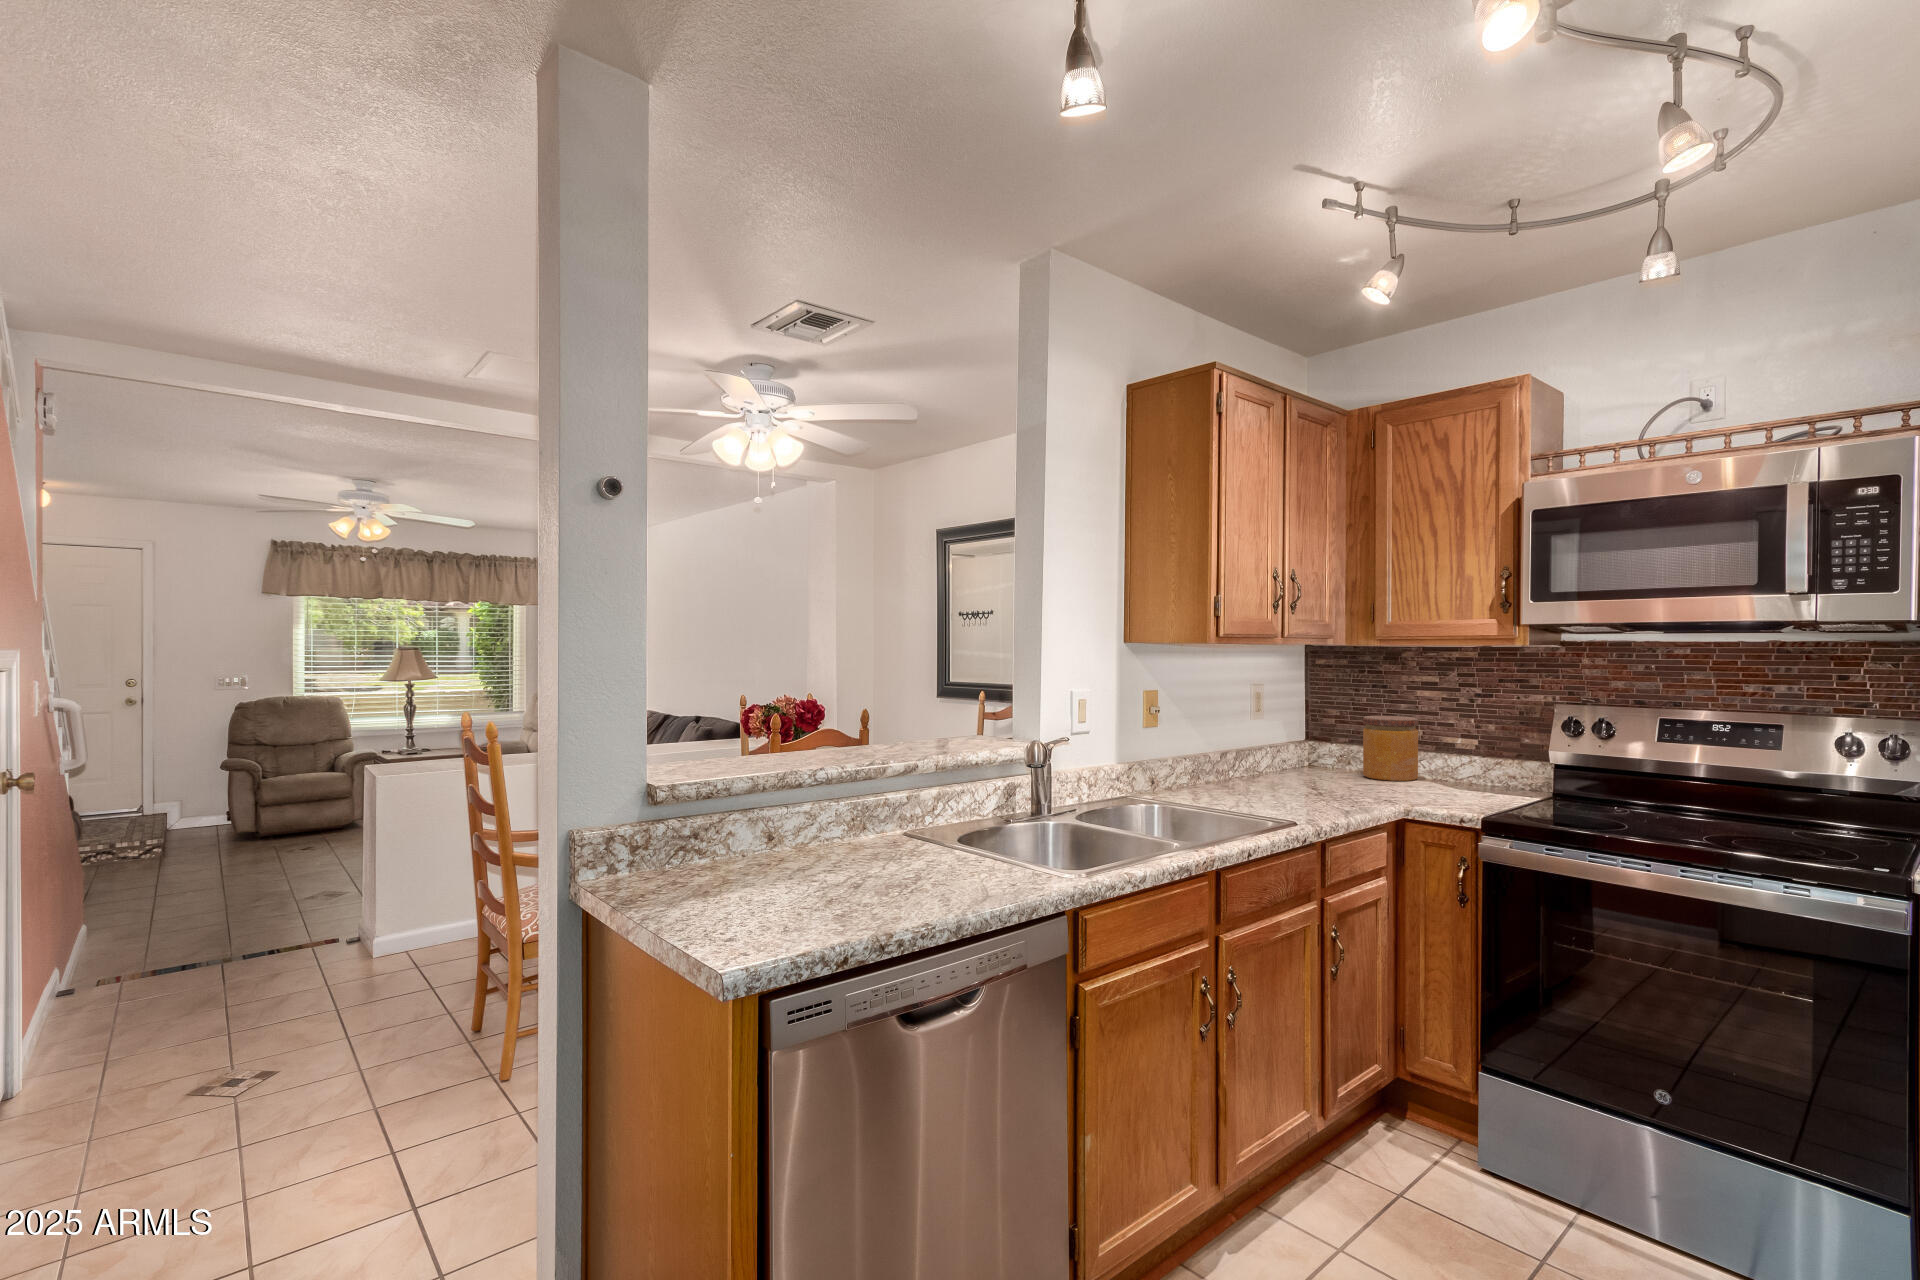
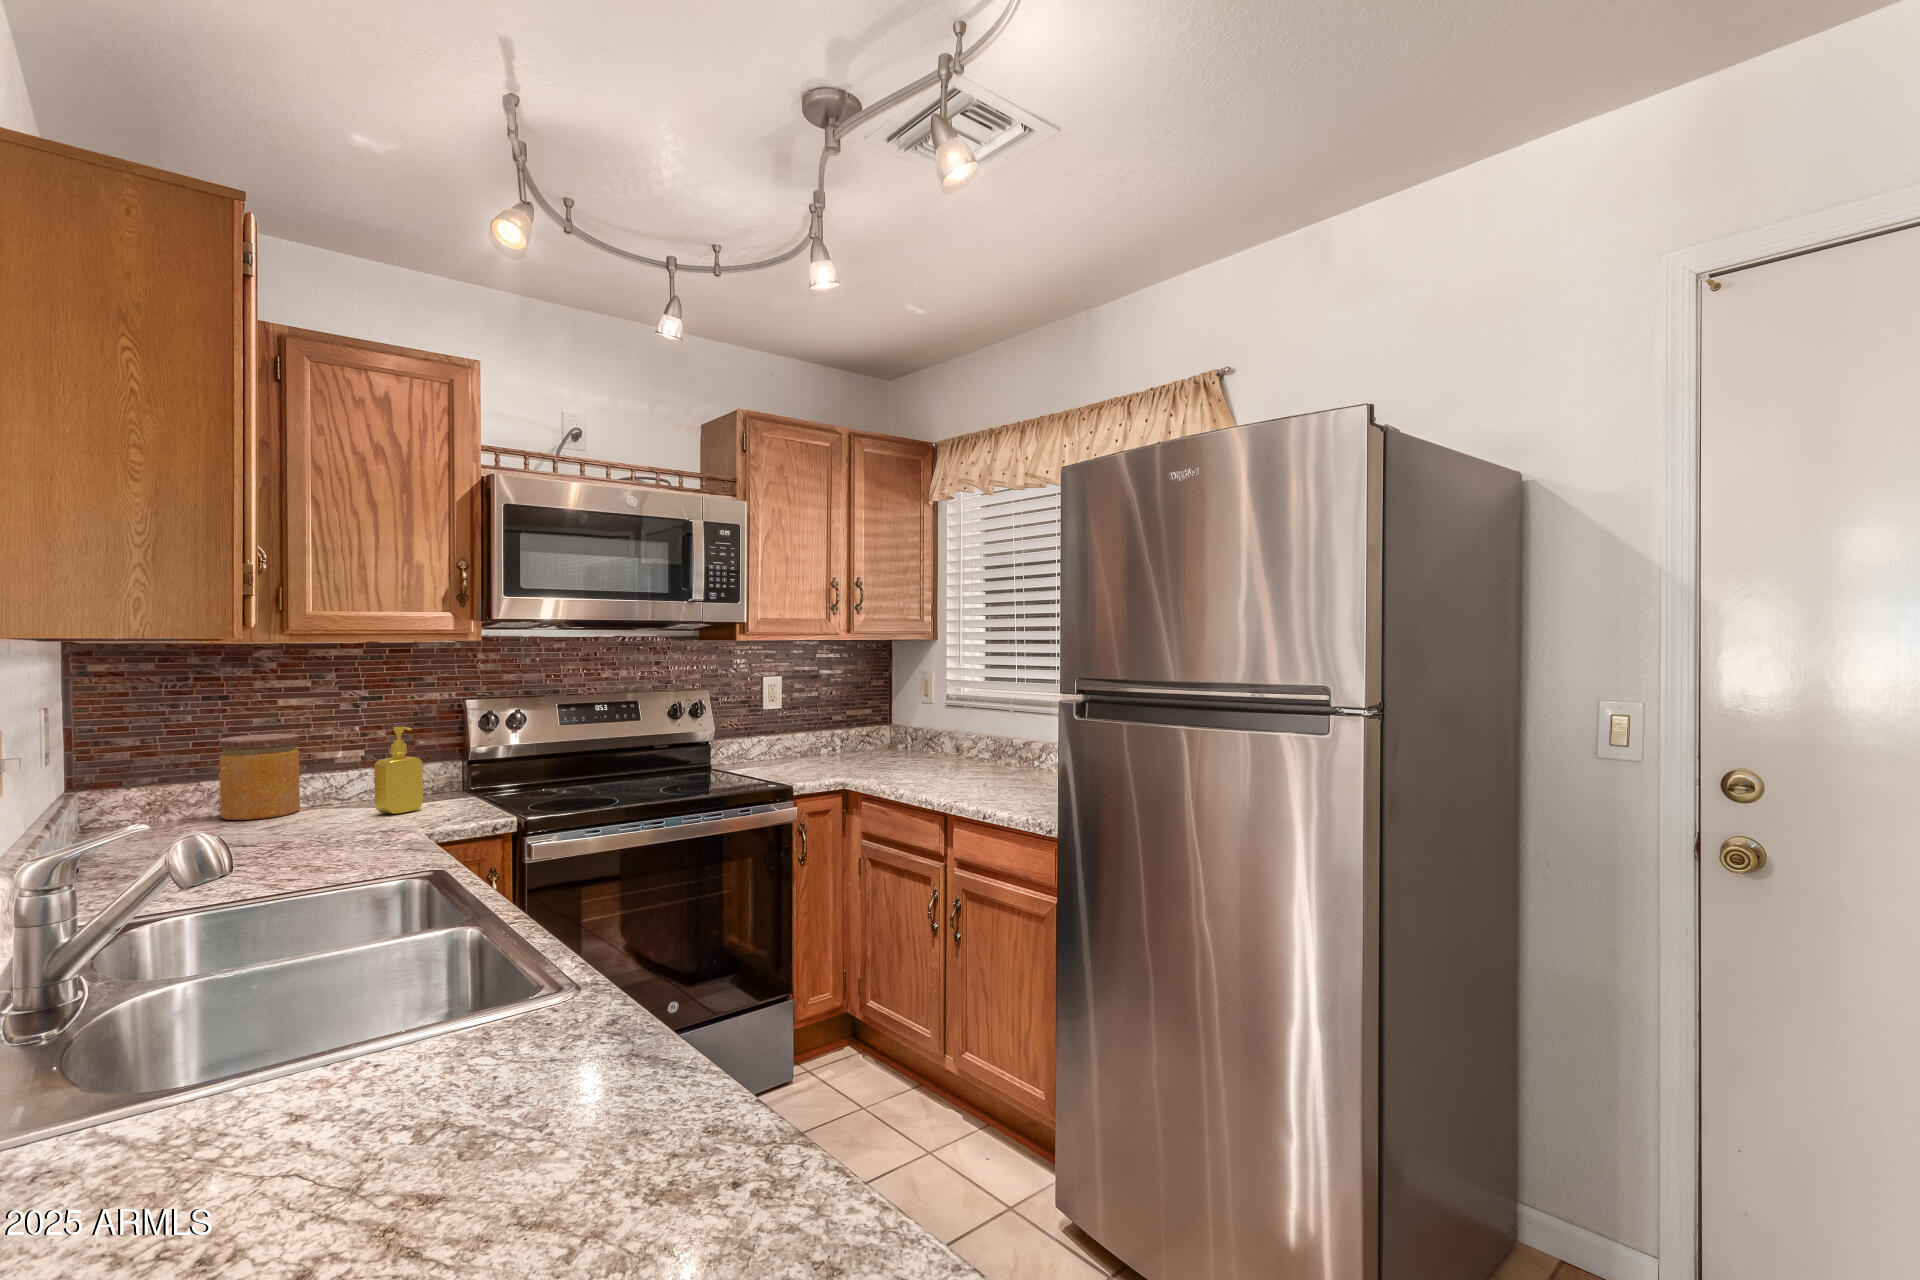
soap dispenser: none [1428,720,1465,796] -> present [374,727,423,814]

